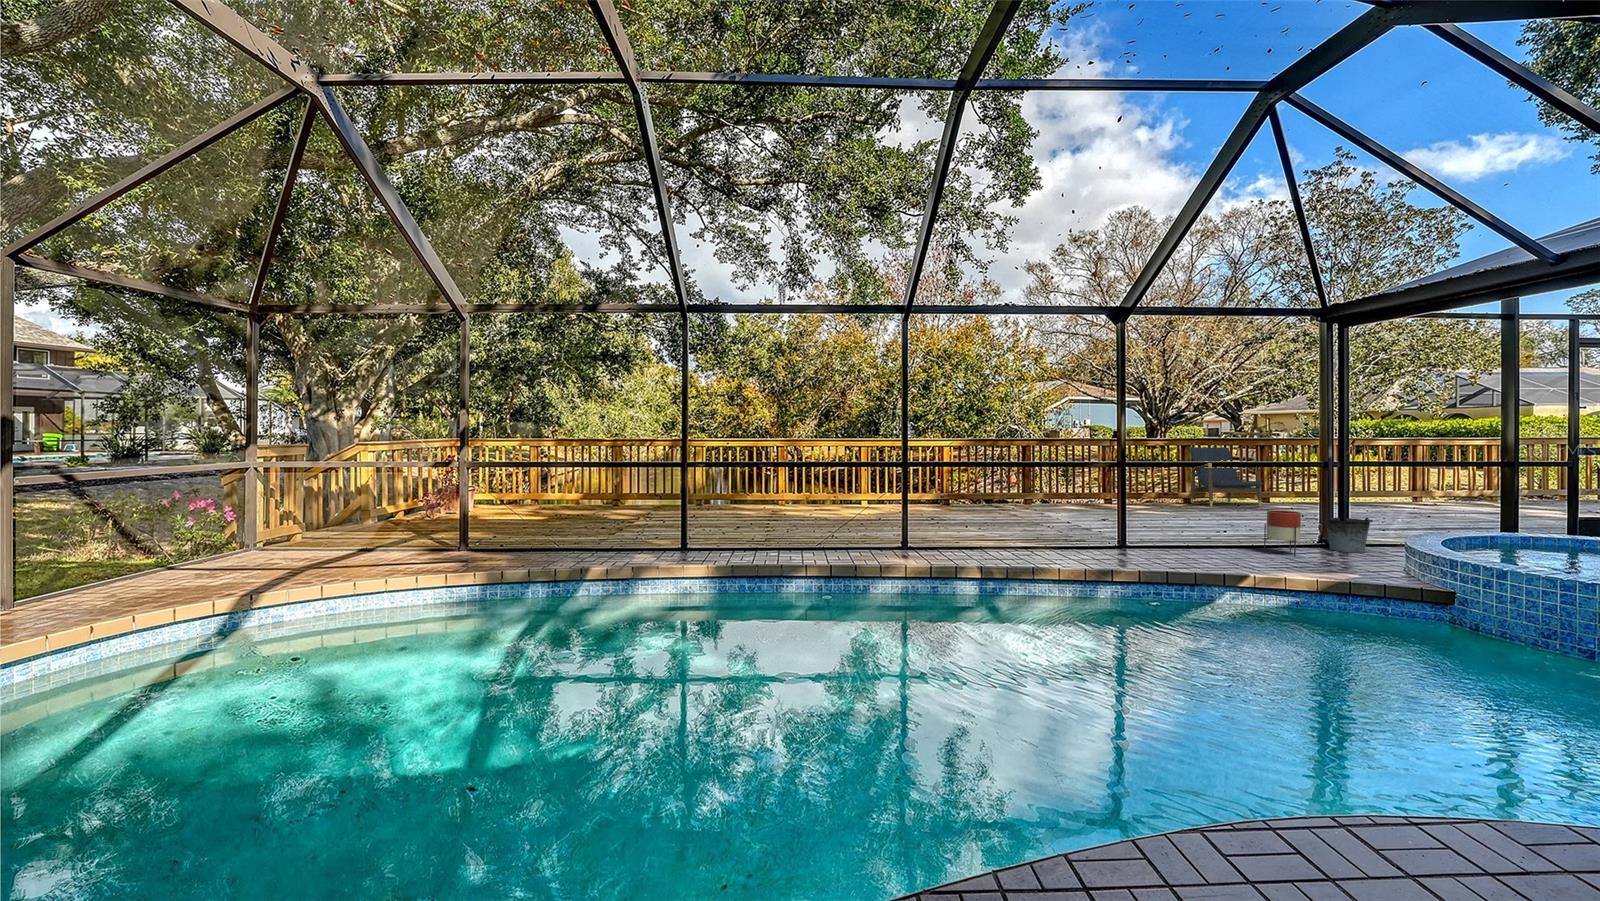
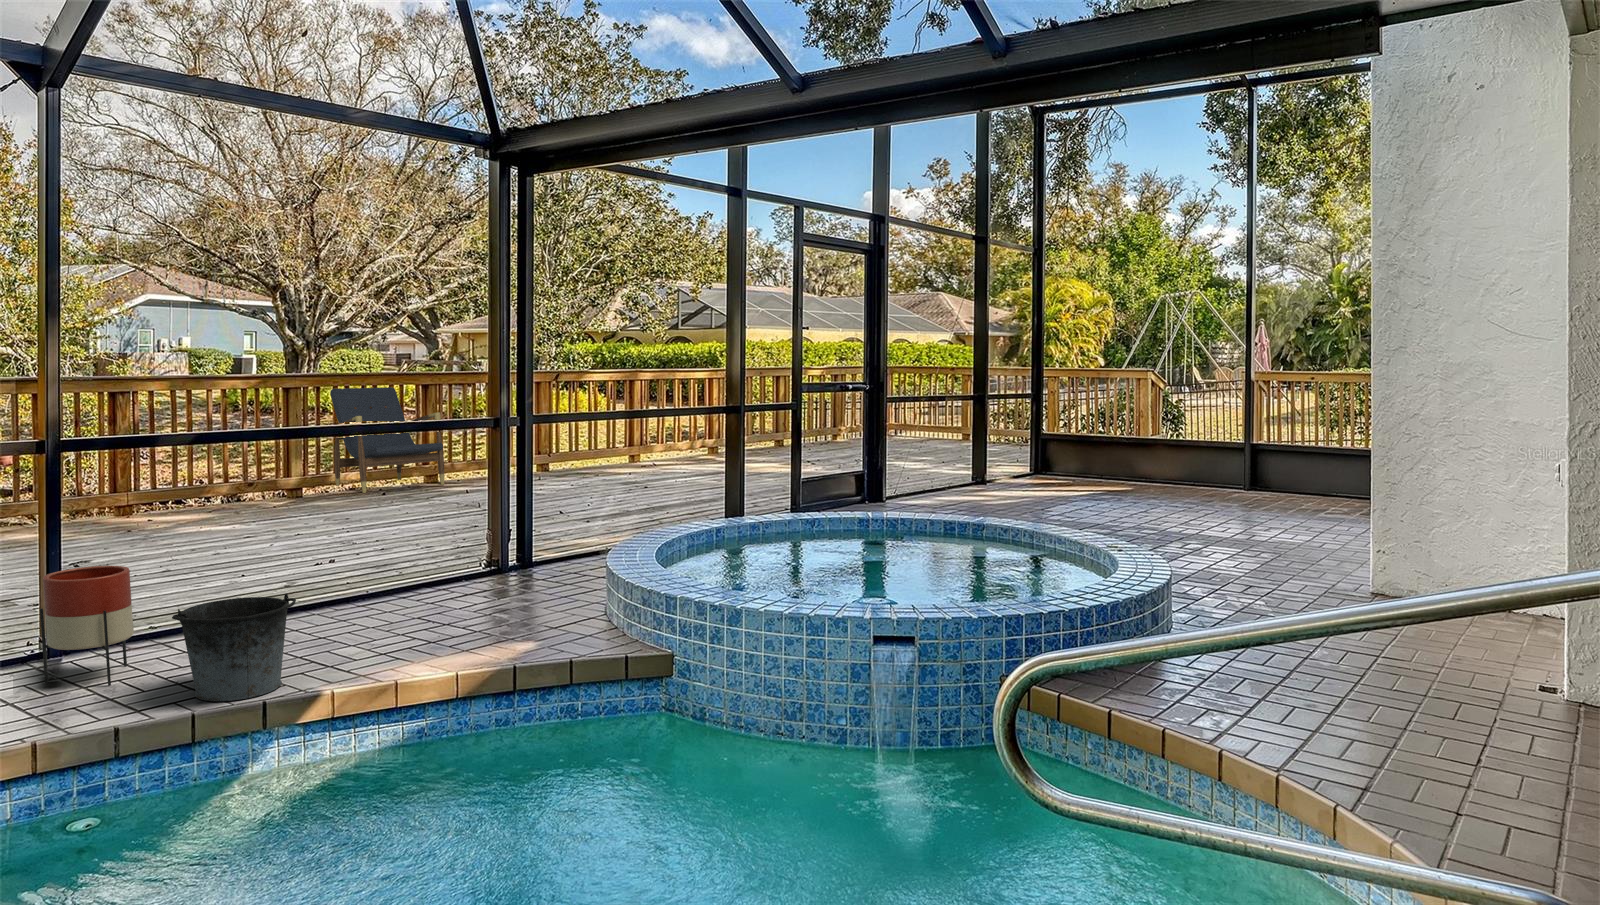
planter: present [1264,510,1301,556] -> present [40,566,134,686]
bucket: present [1326,517,1373,553] -> present [172,594,296,701]

